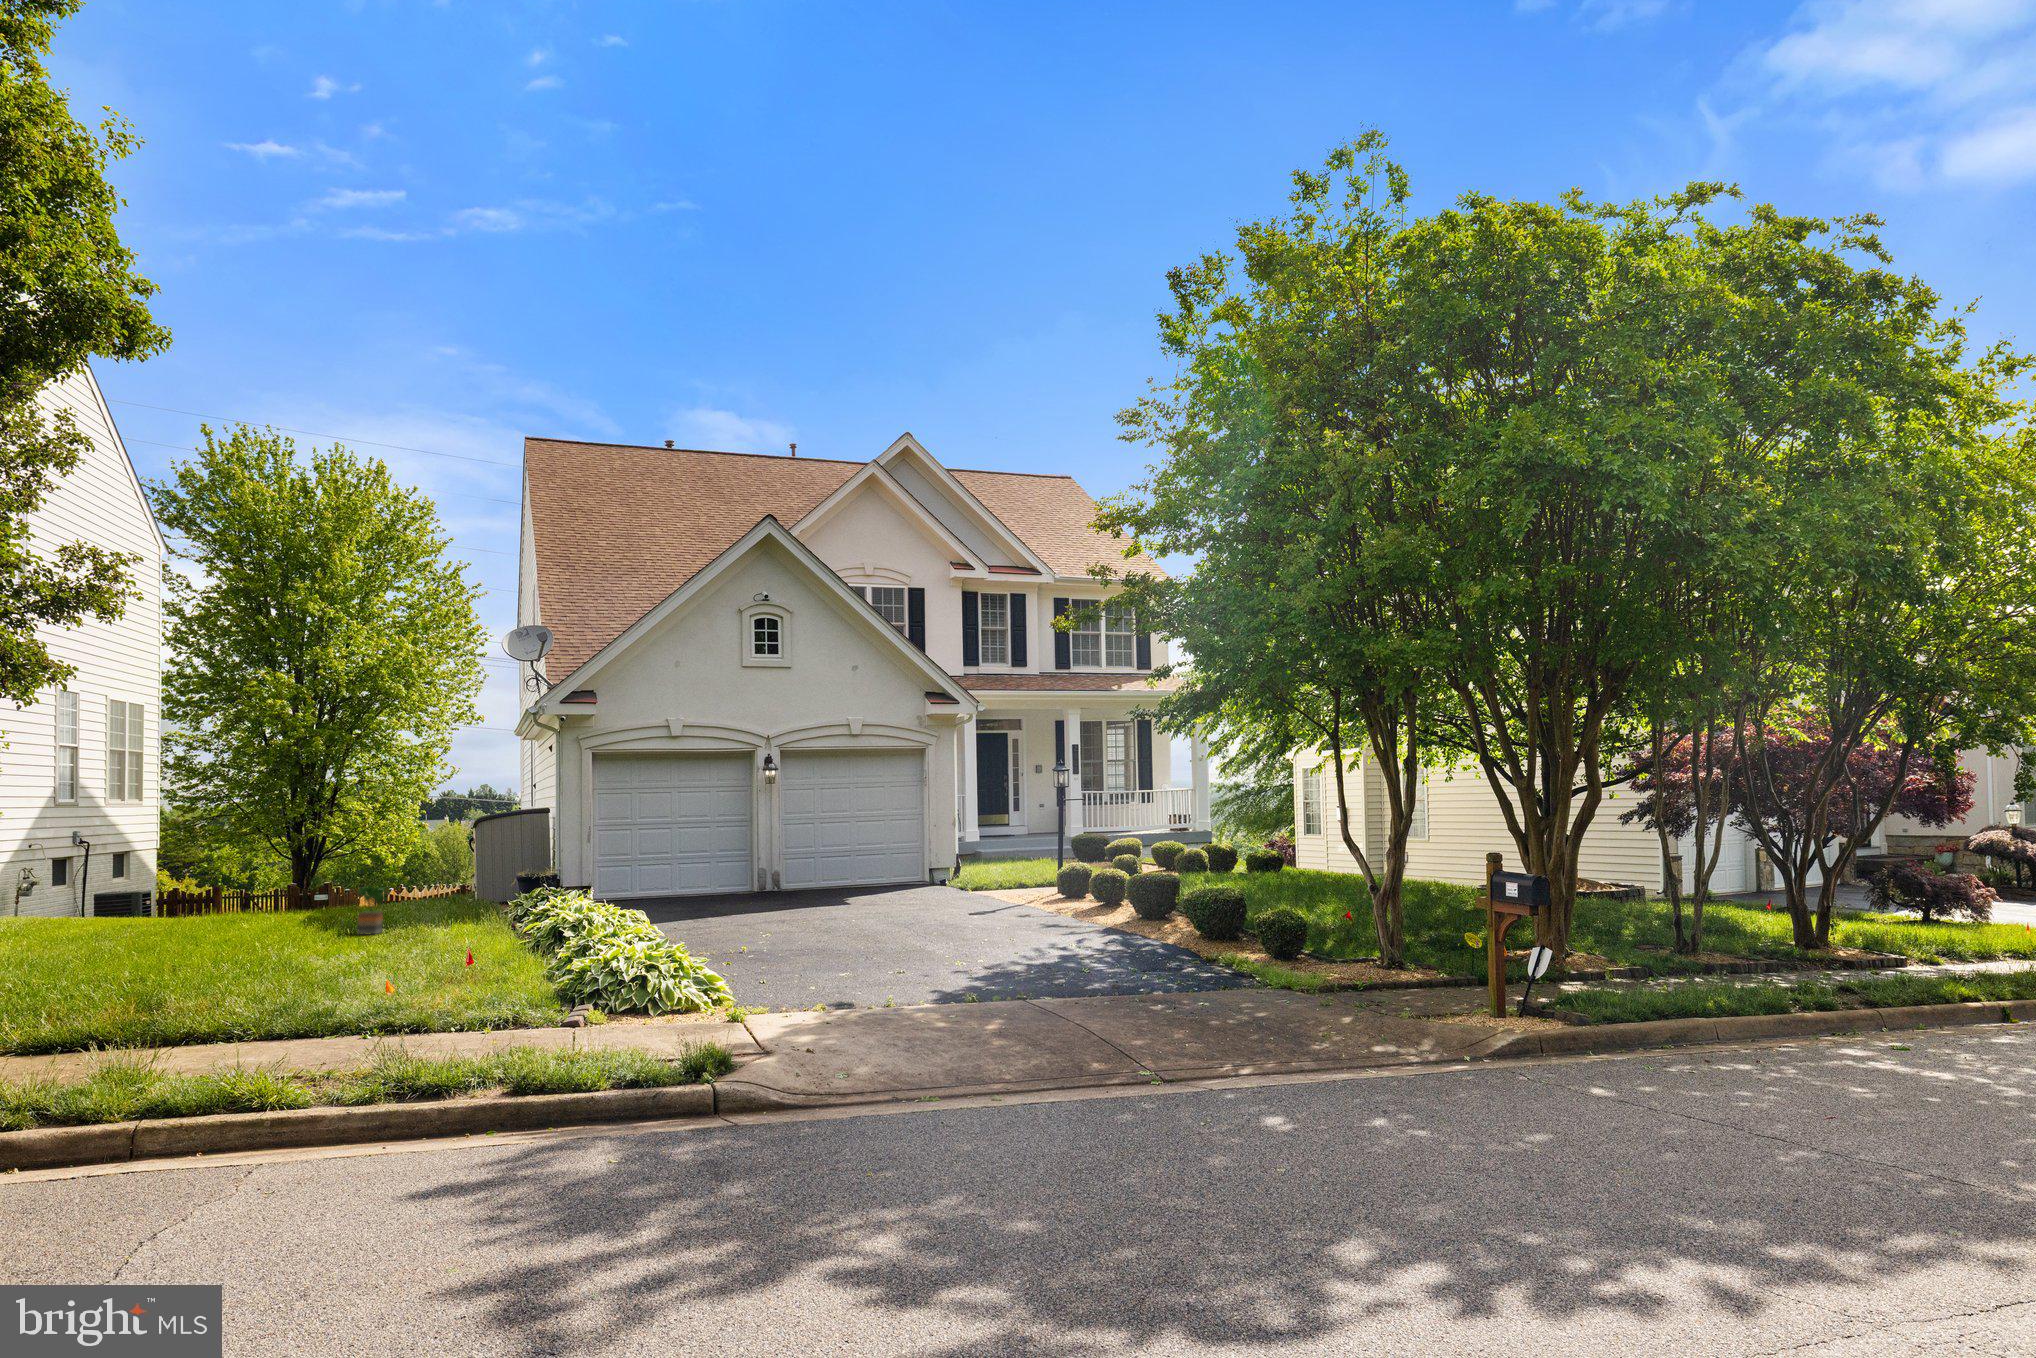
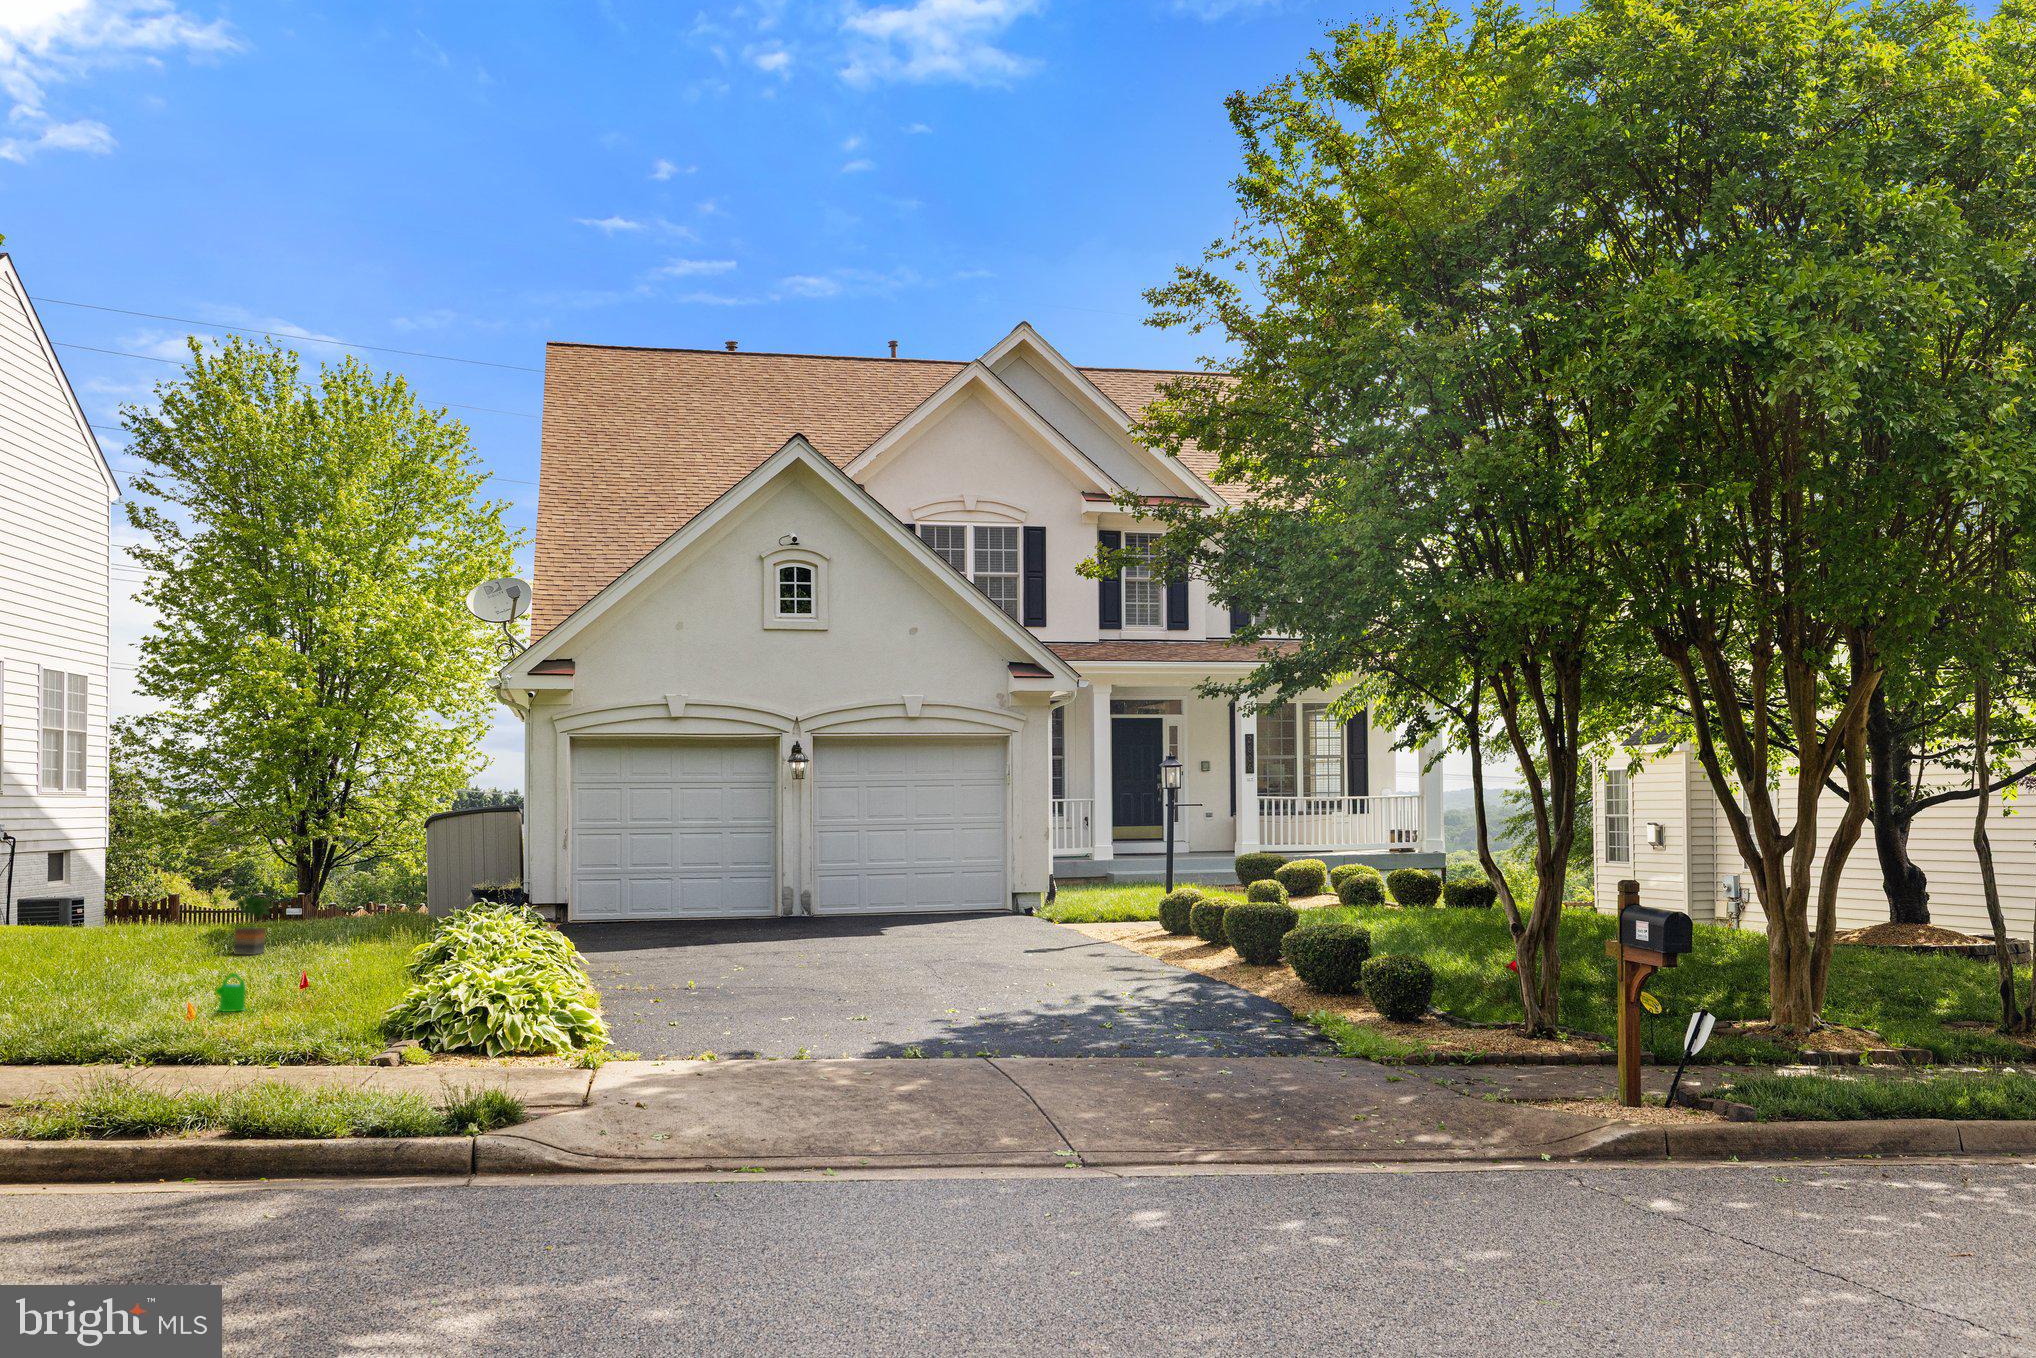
watering can: none [399,952,425,985] -> present [216,973,246,1012]

